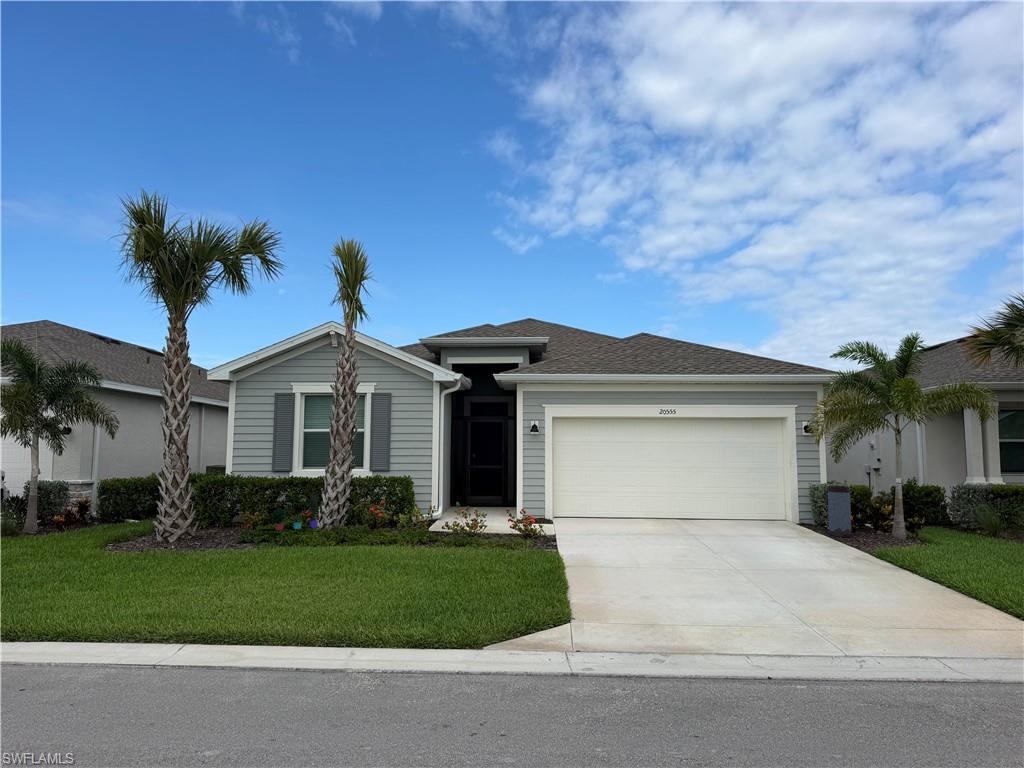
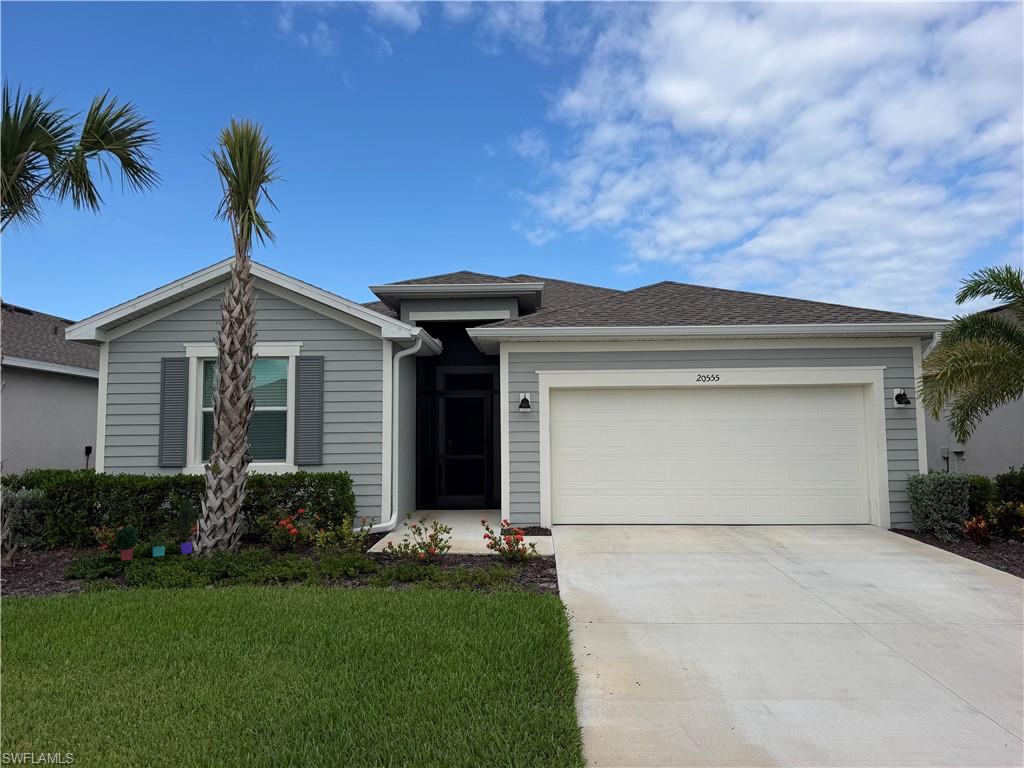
trash can: present [827,486,851,537] -> none [944,479,983,552]

